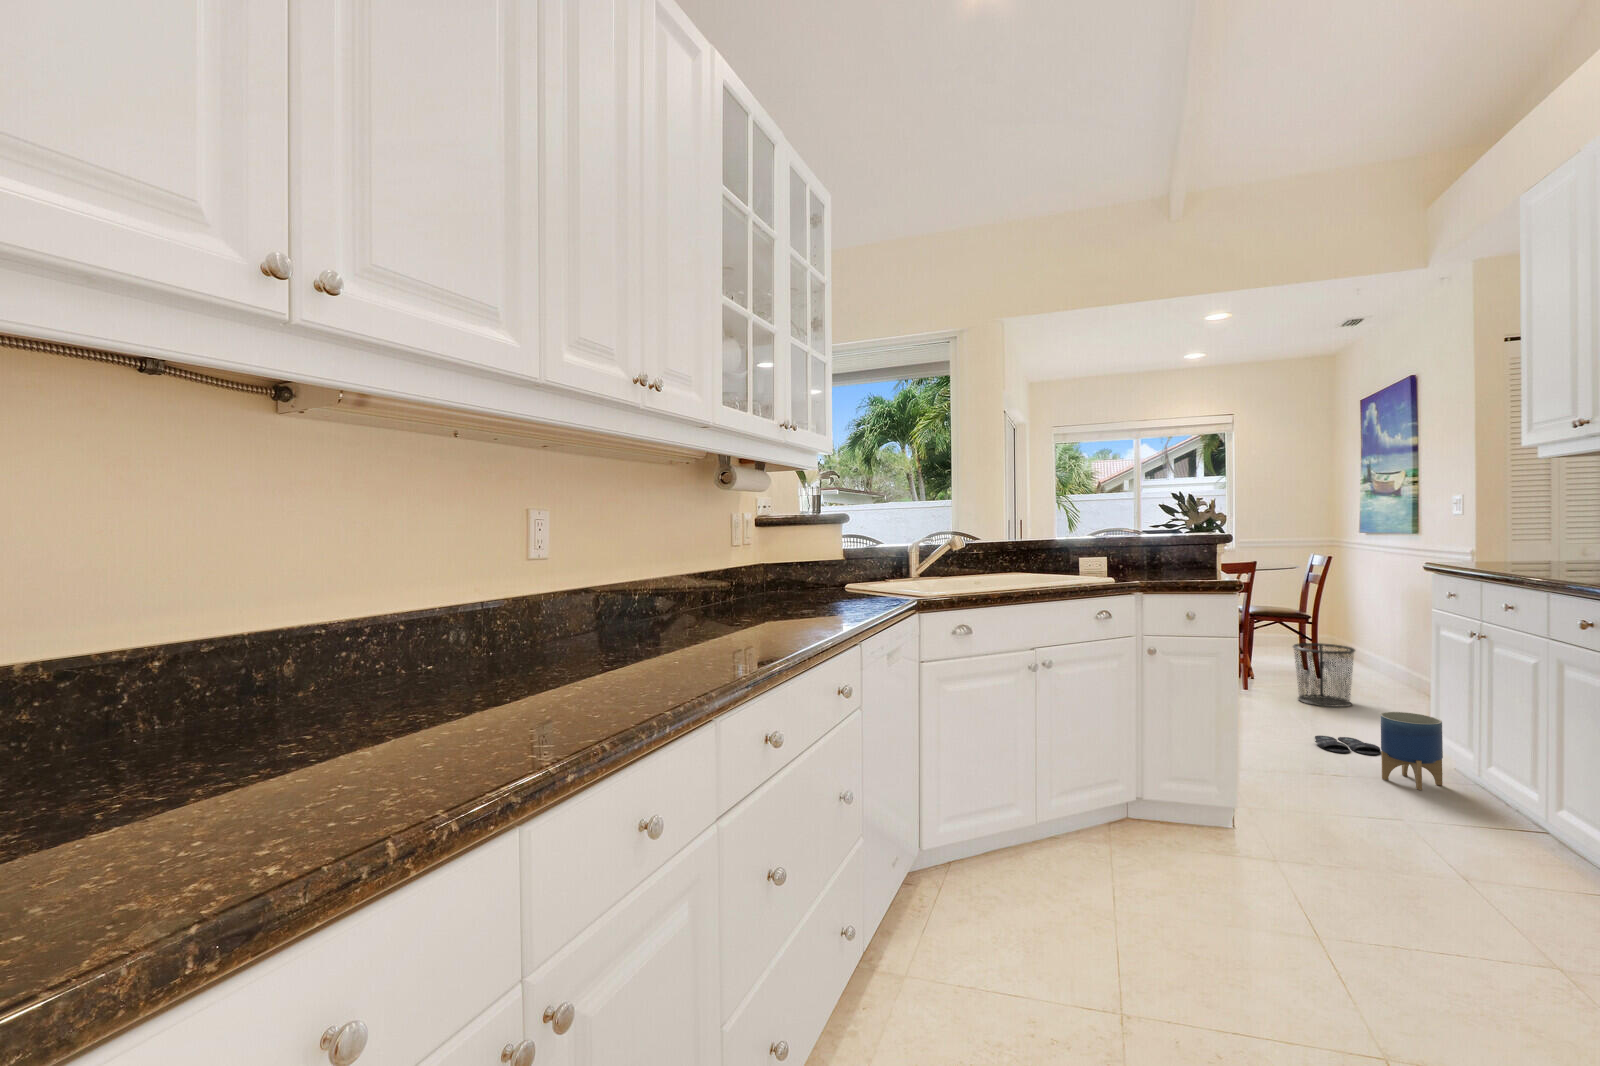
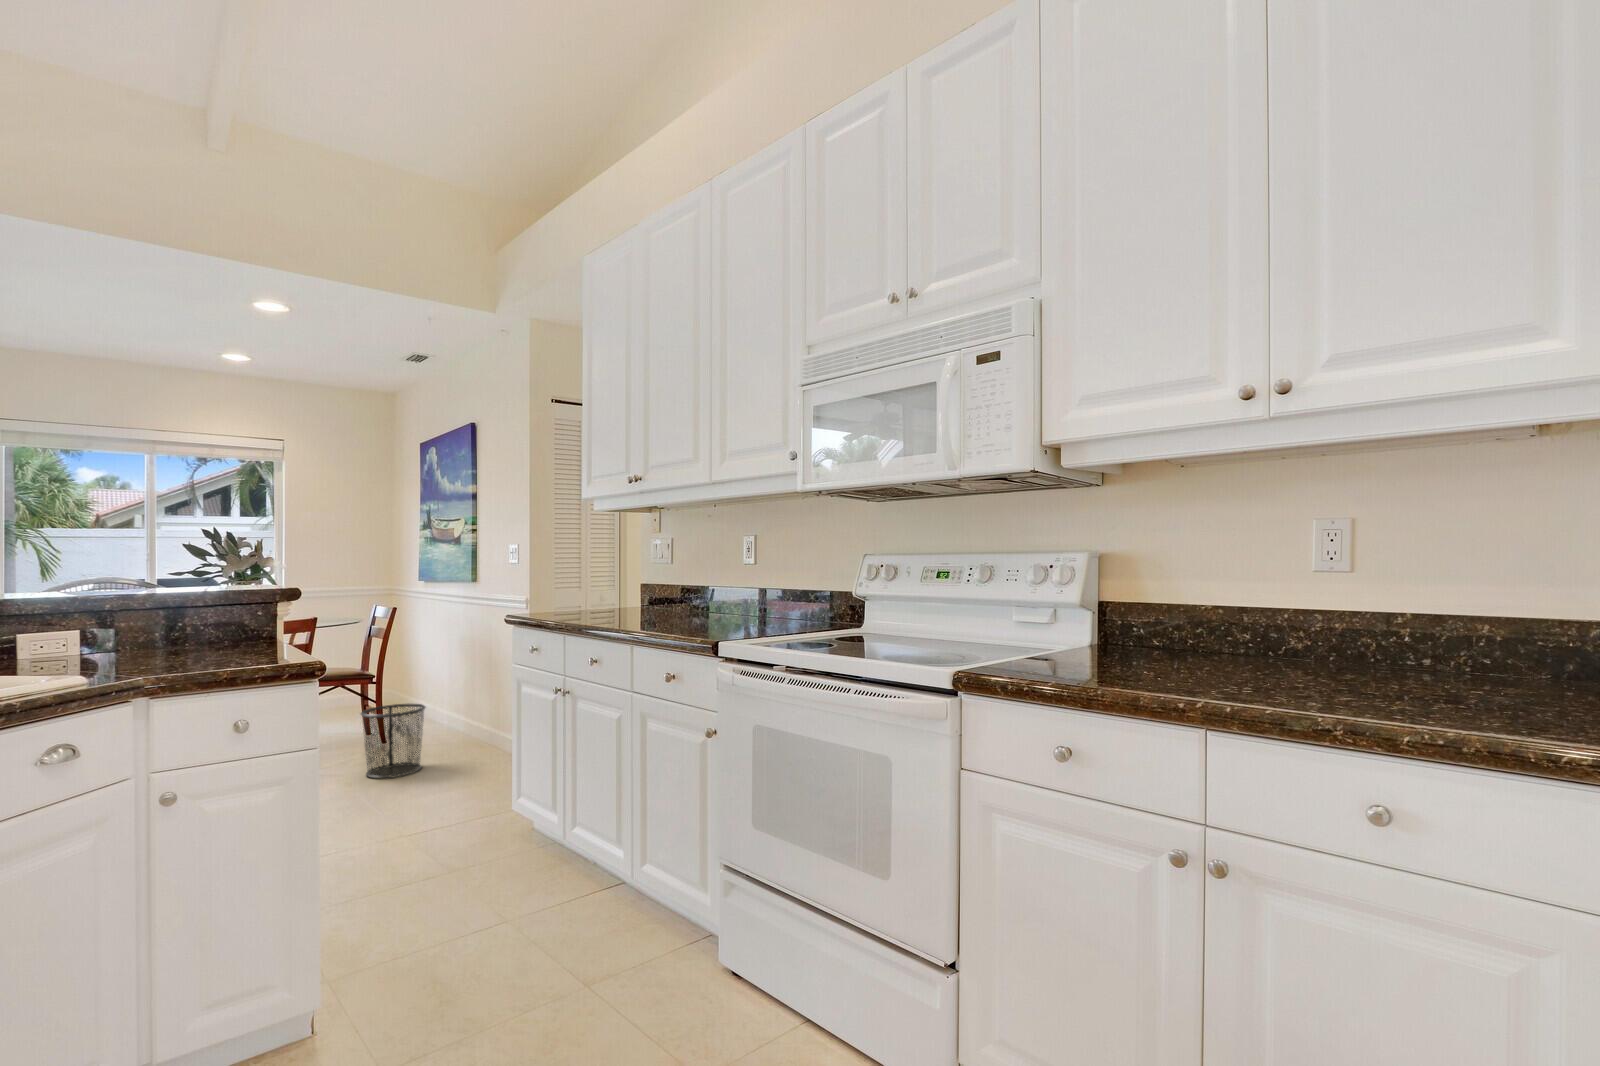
planter: present [1380,712,1443,790] -> none [465,768,520,852]
slippers: present [1315,736,1381,755] -> none [392,809,459,834]

